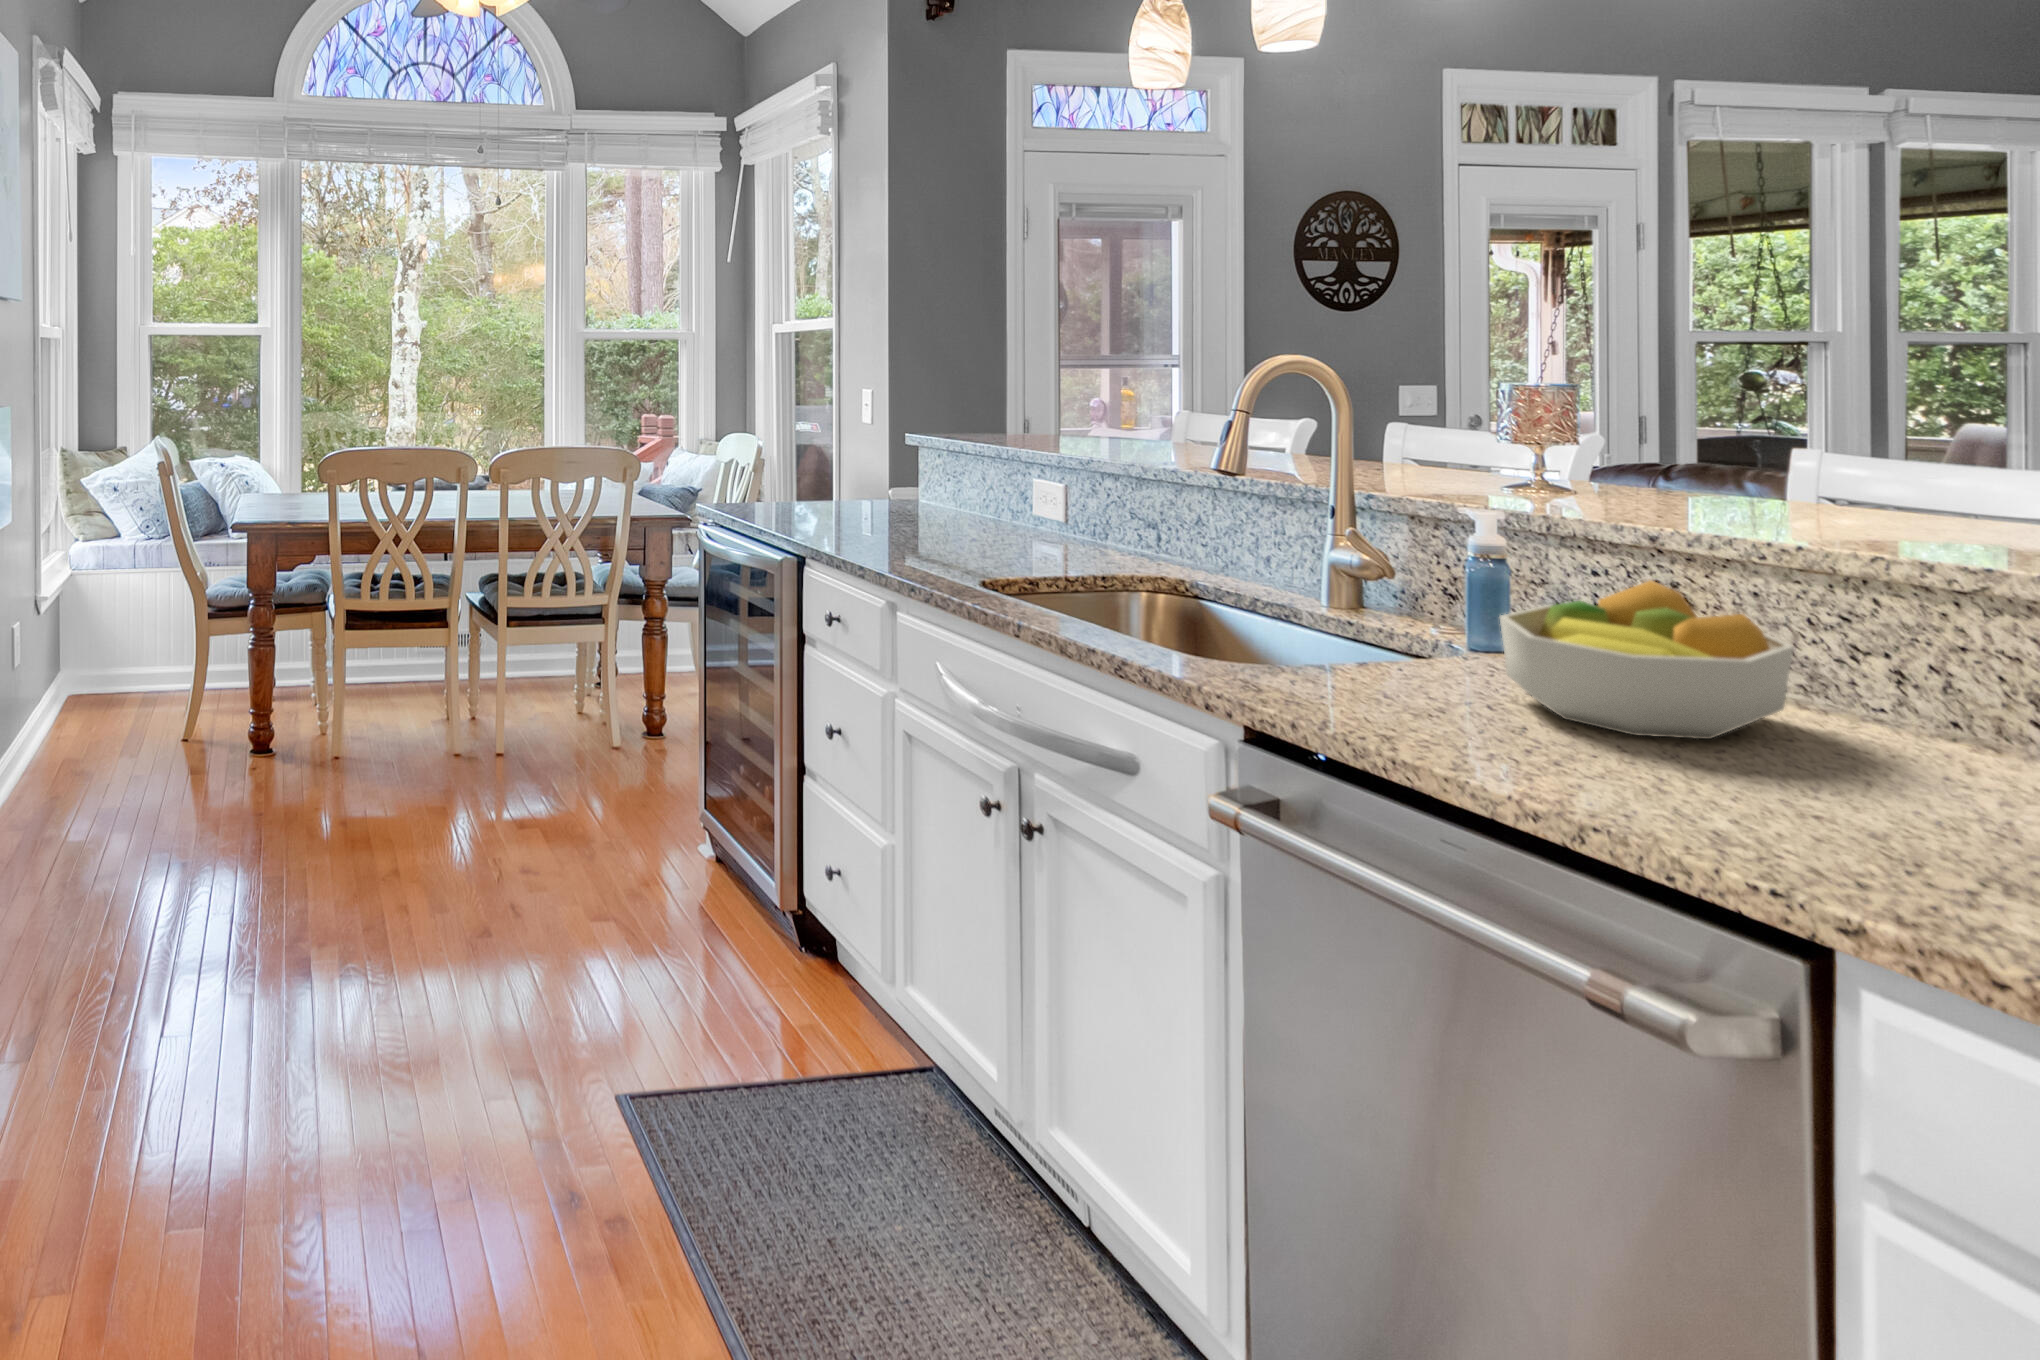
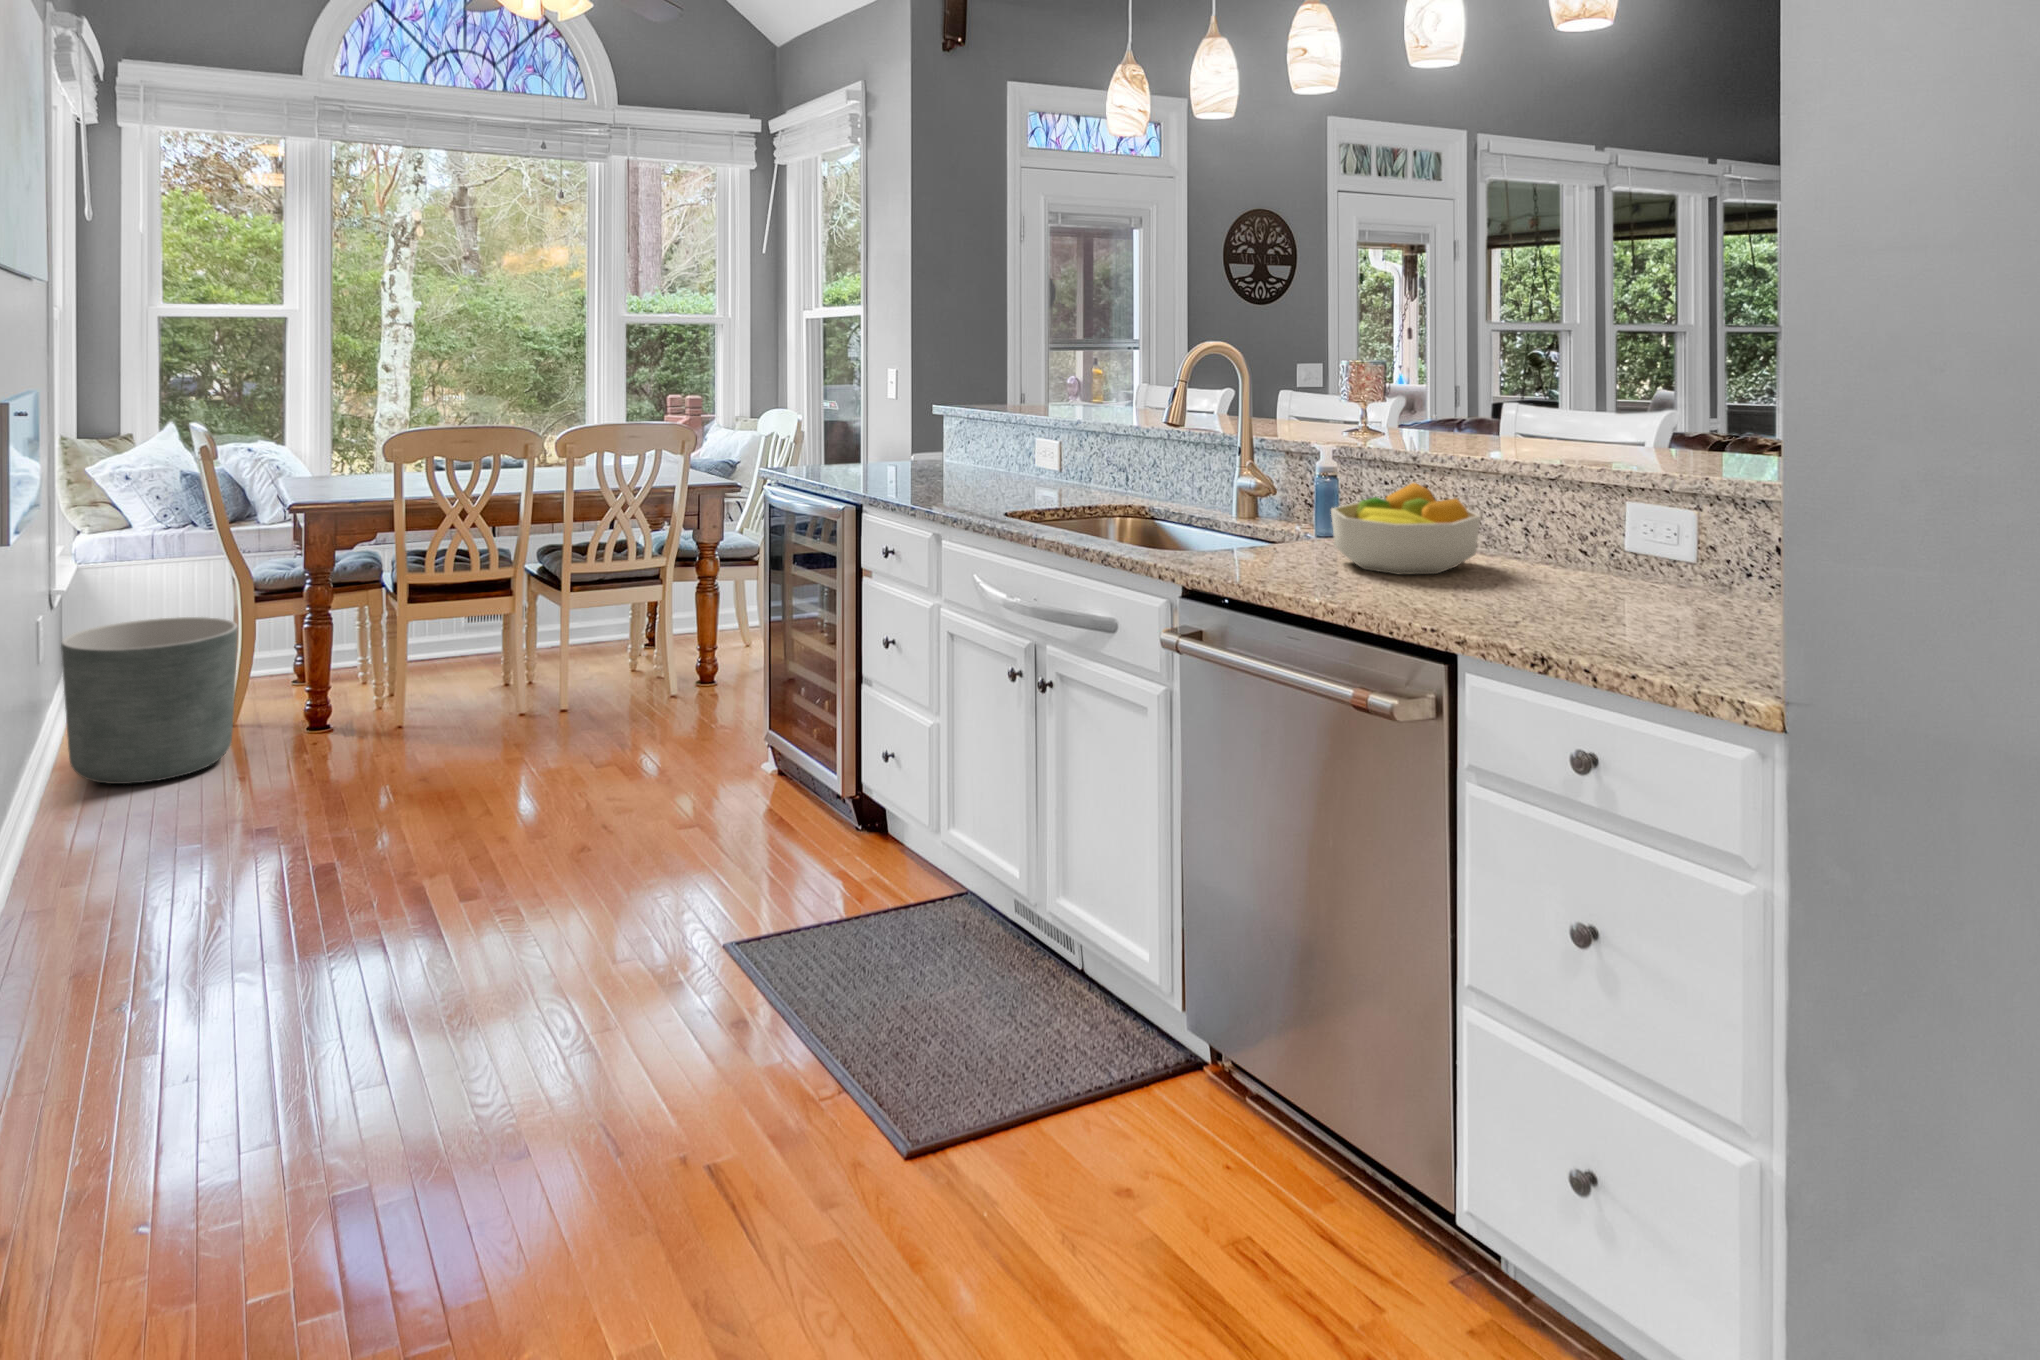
planter: none [22,633,179,800] -> present [61,617,238,784]

